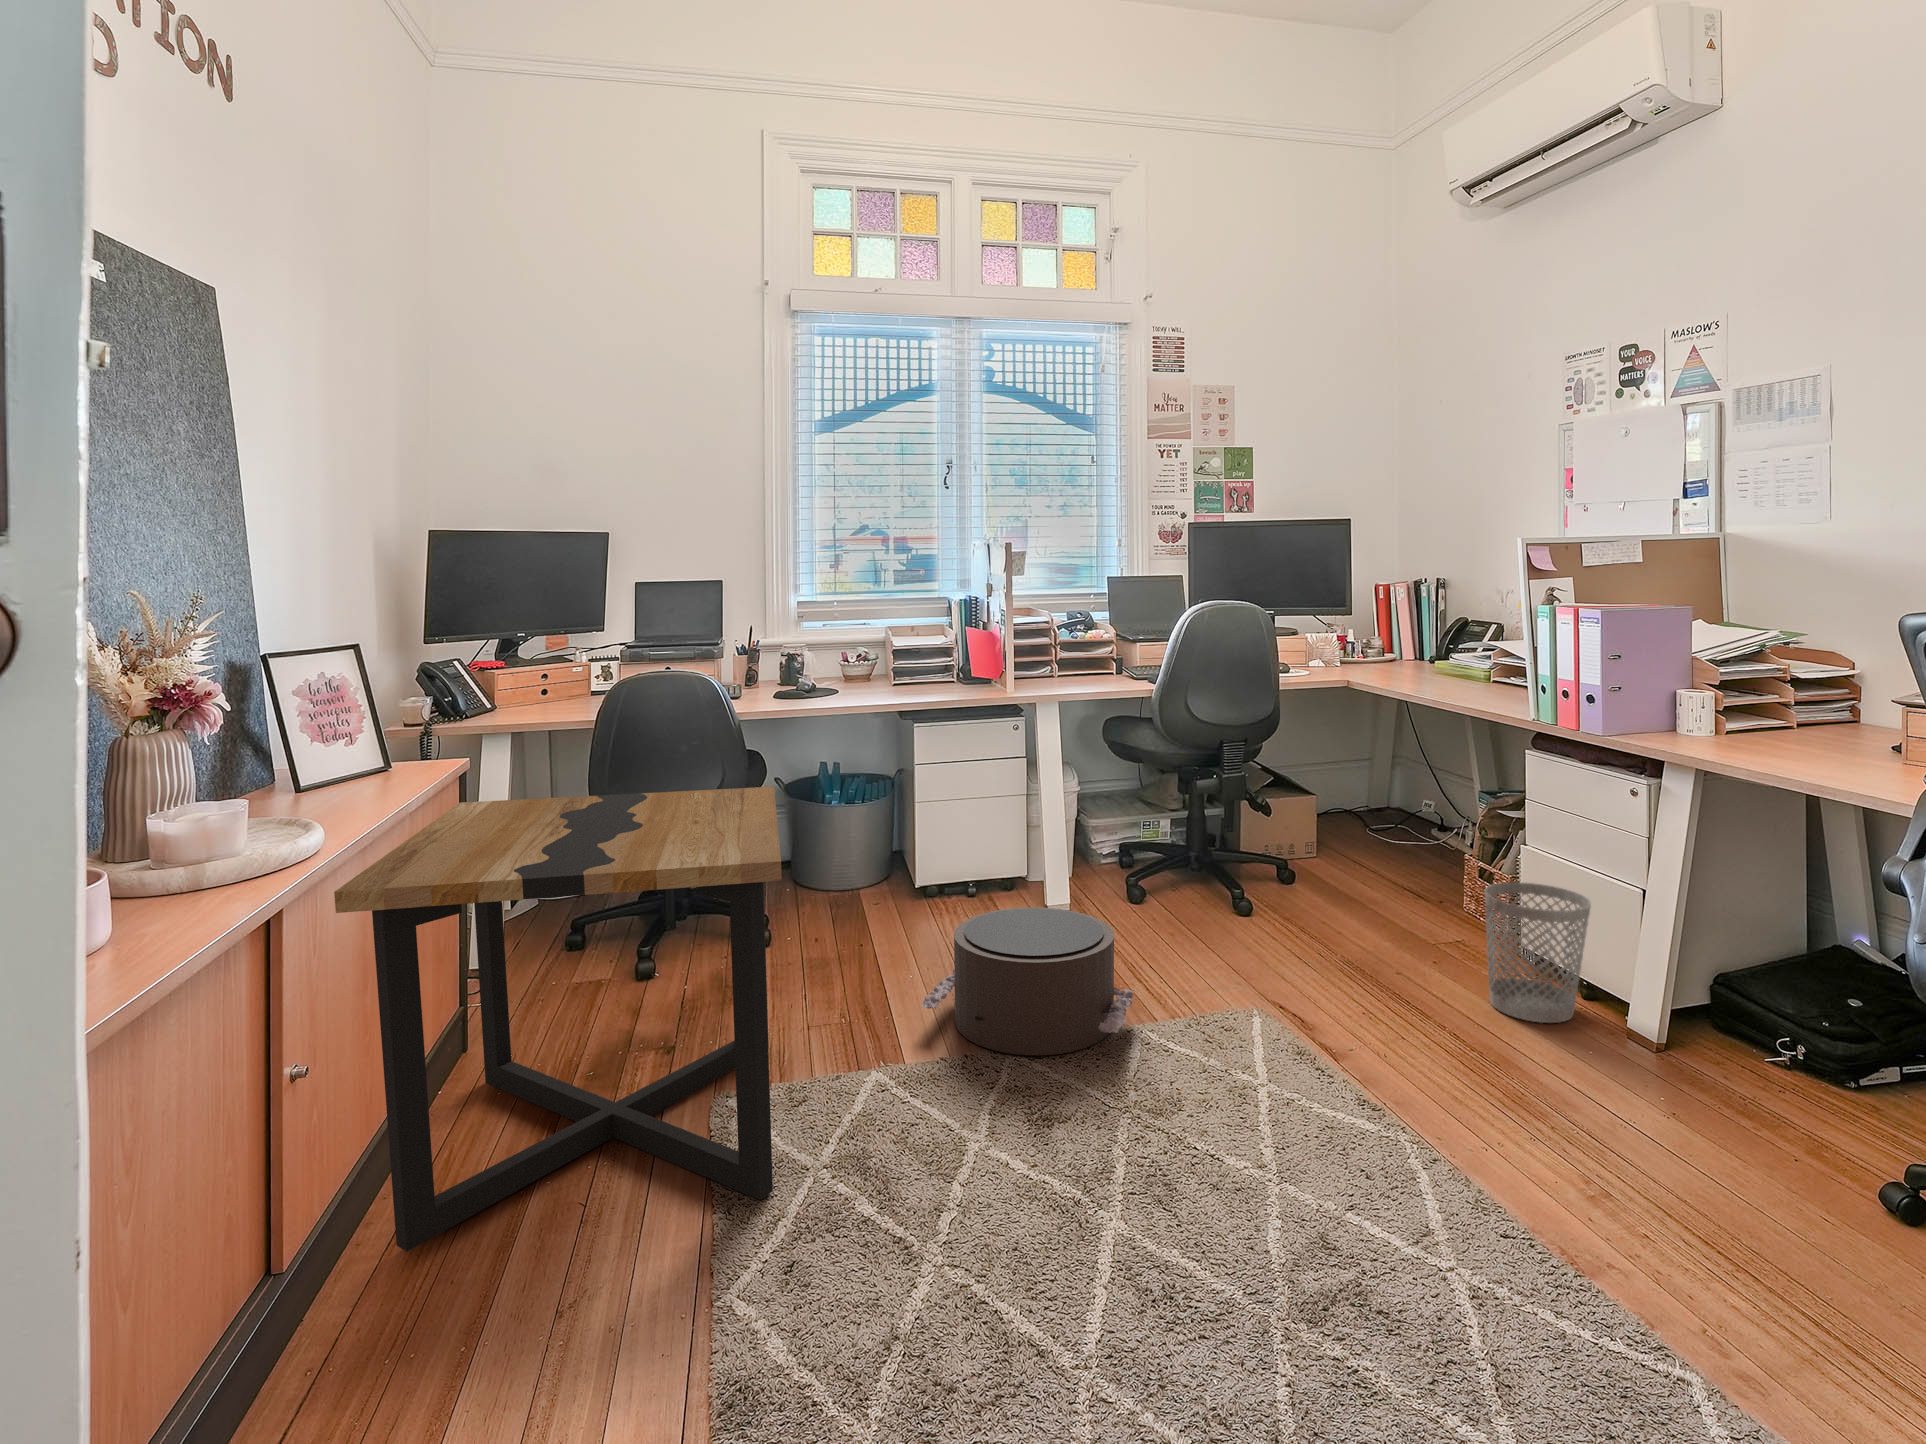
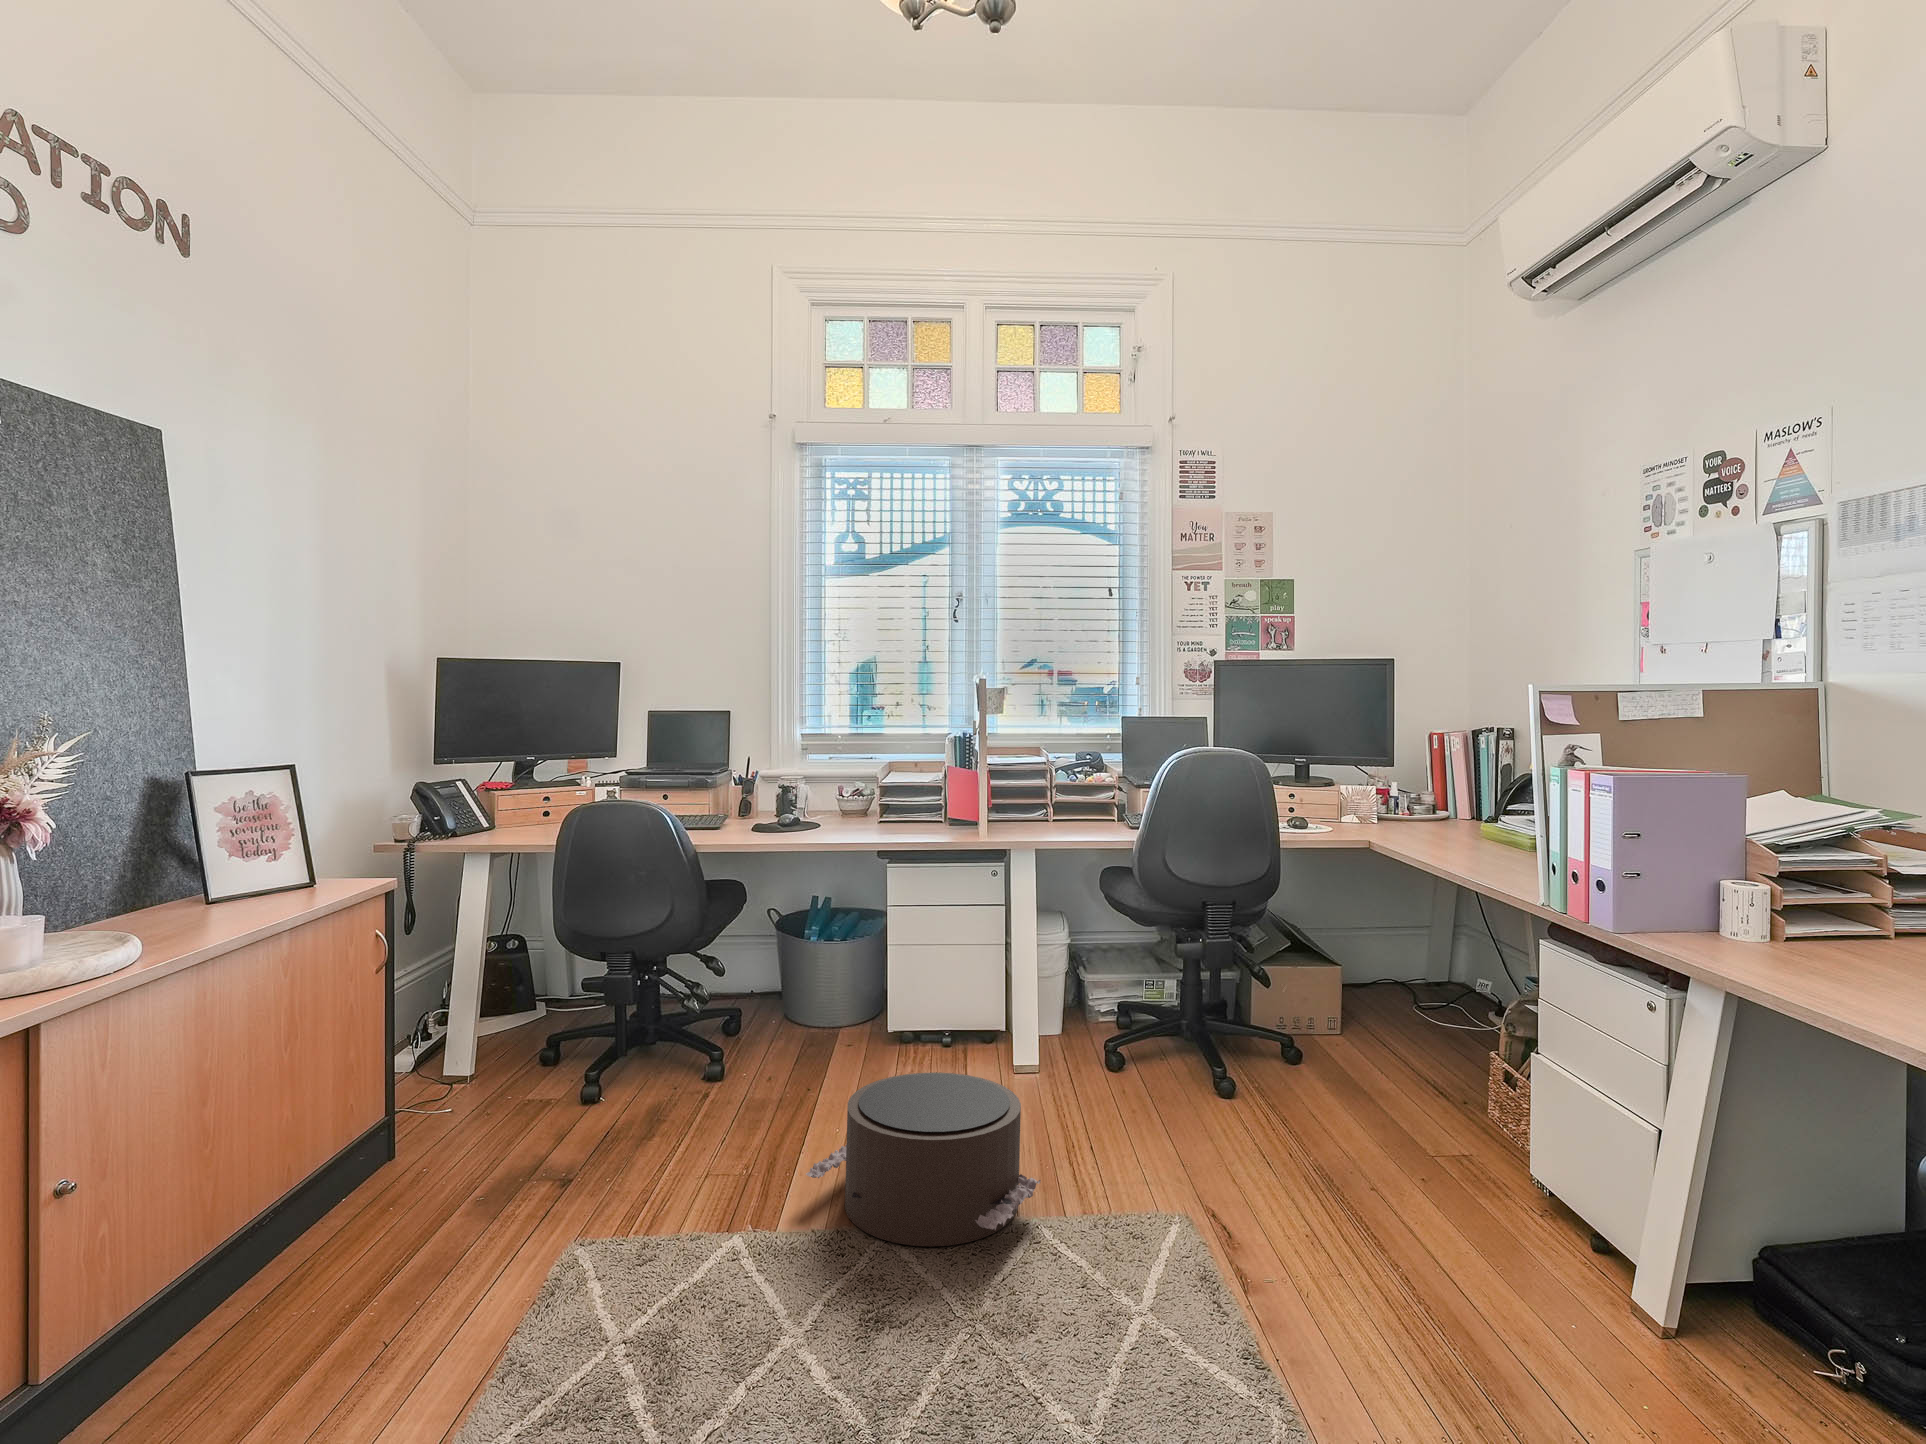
side table: present [334,787,782,1252] -> none [141,922,673,1388]
wastebasket: present [1485,882,1591,1023] -> none [1457,1093,1581,1276]

